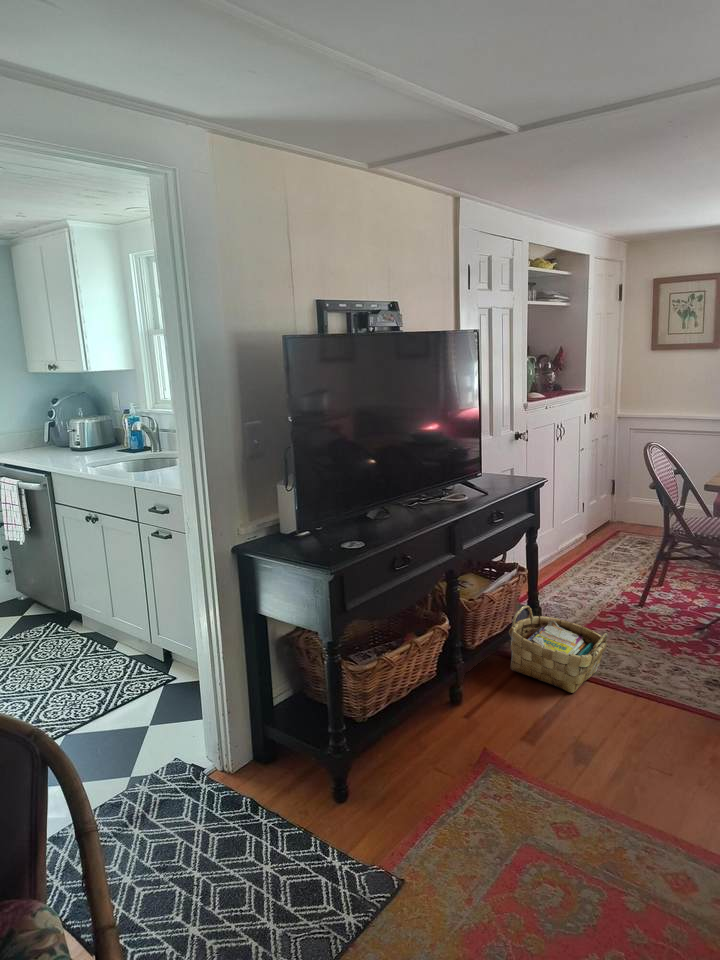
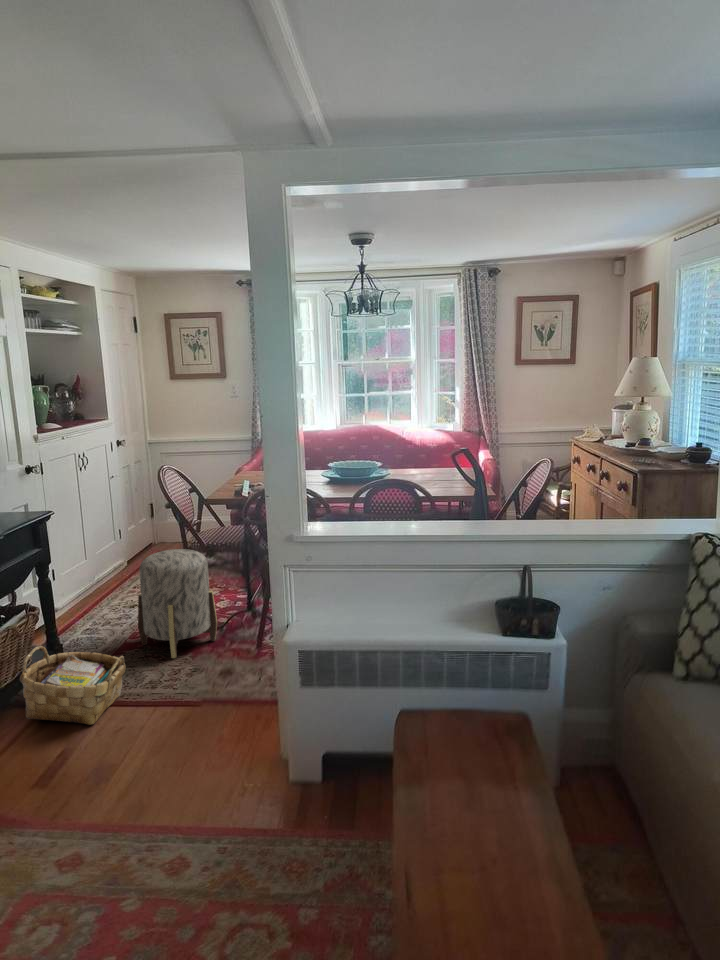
ottoman: none [611,533,701,648] -> present [138,549,217,658]

